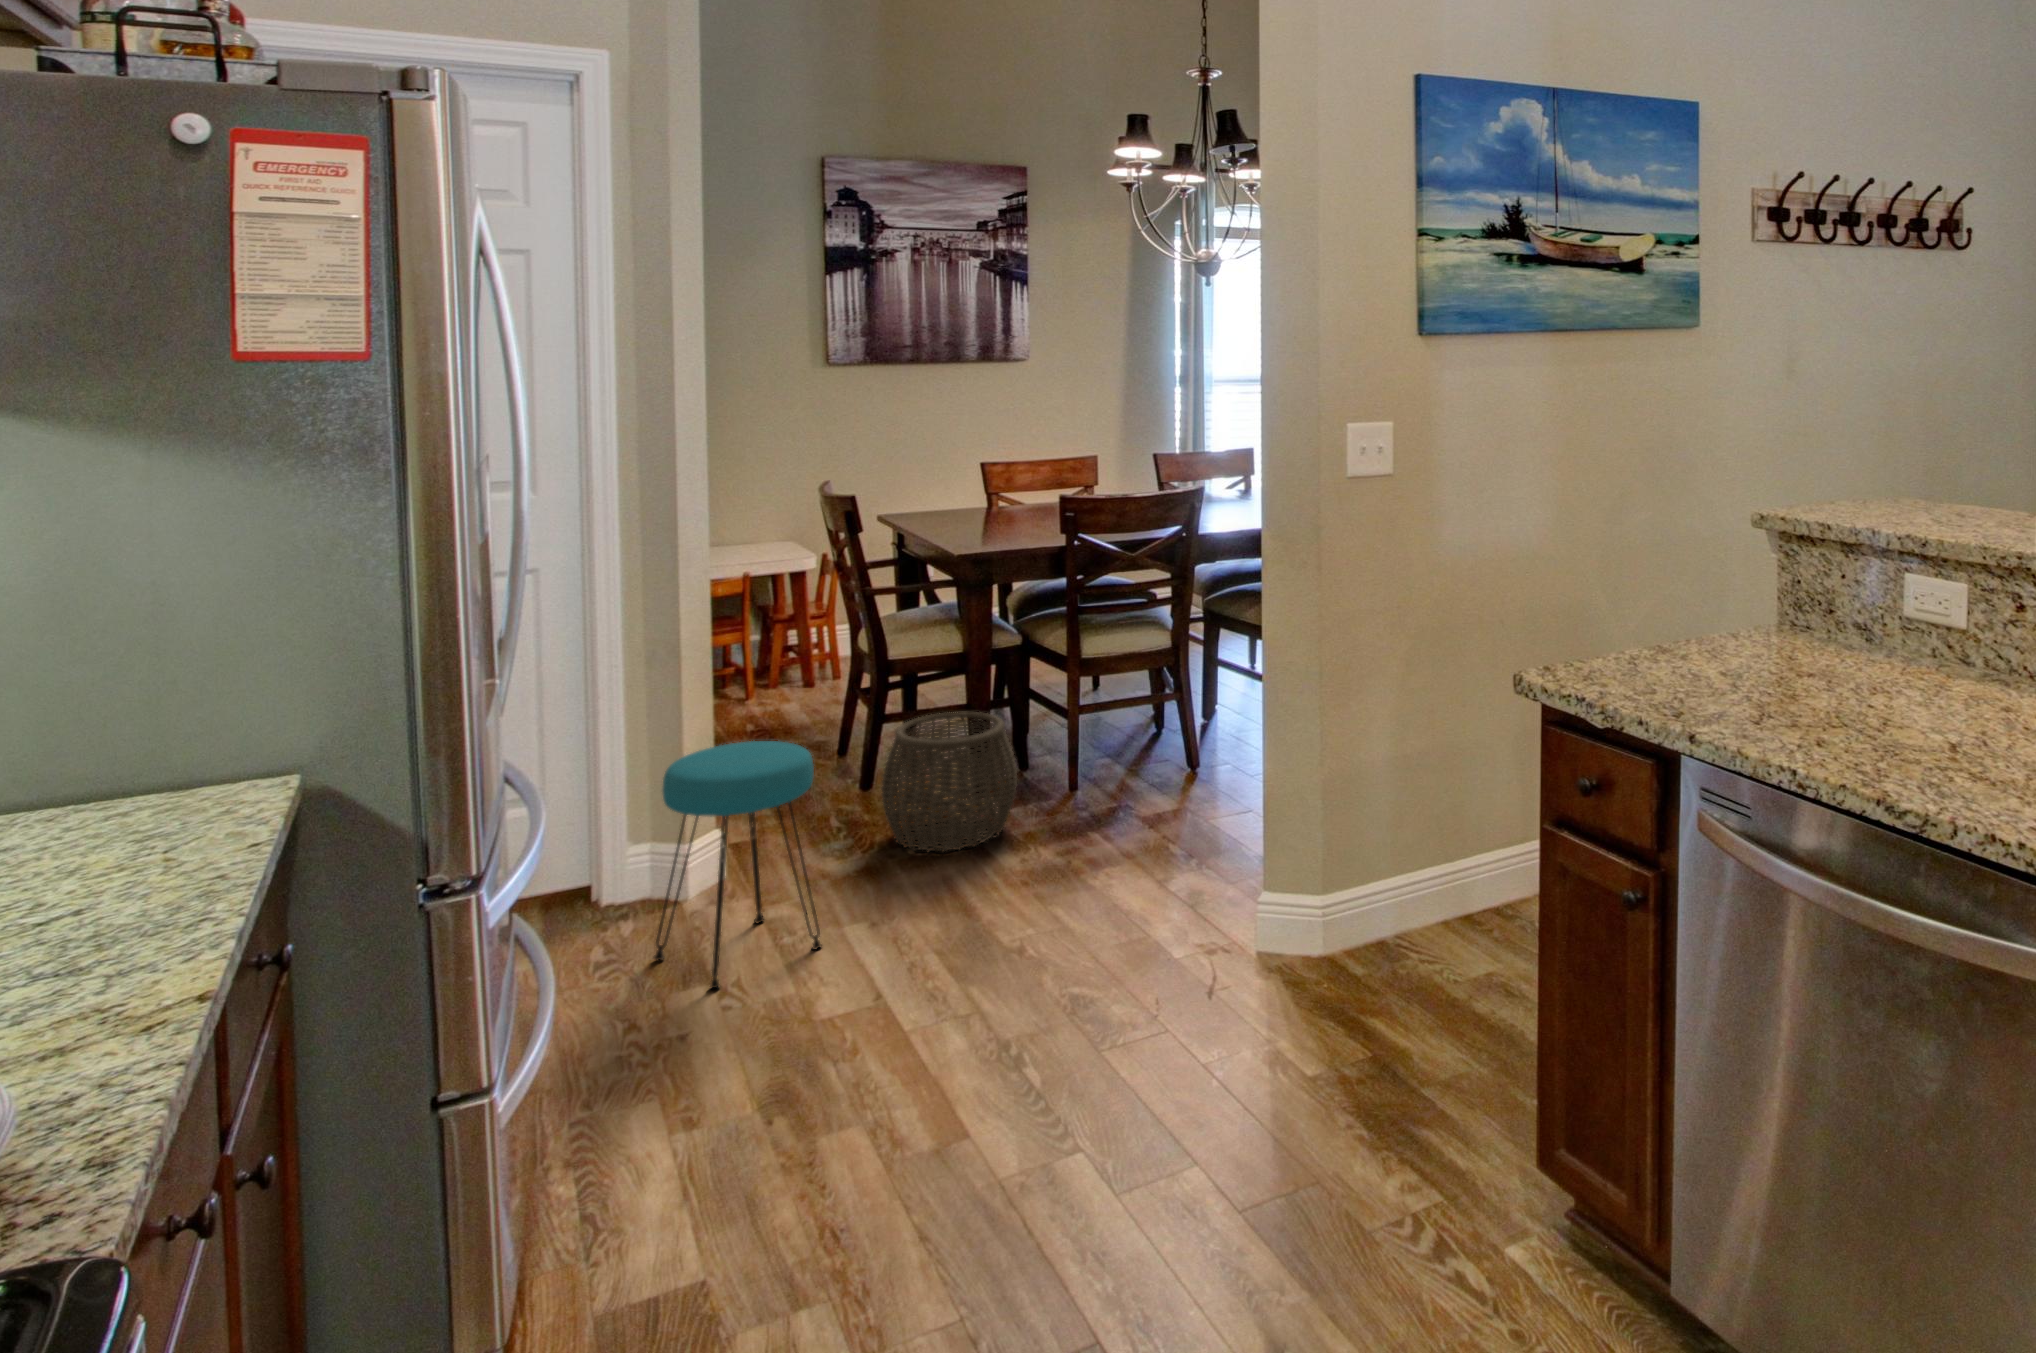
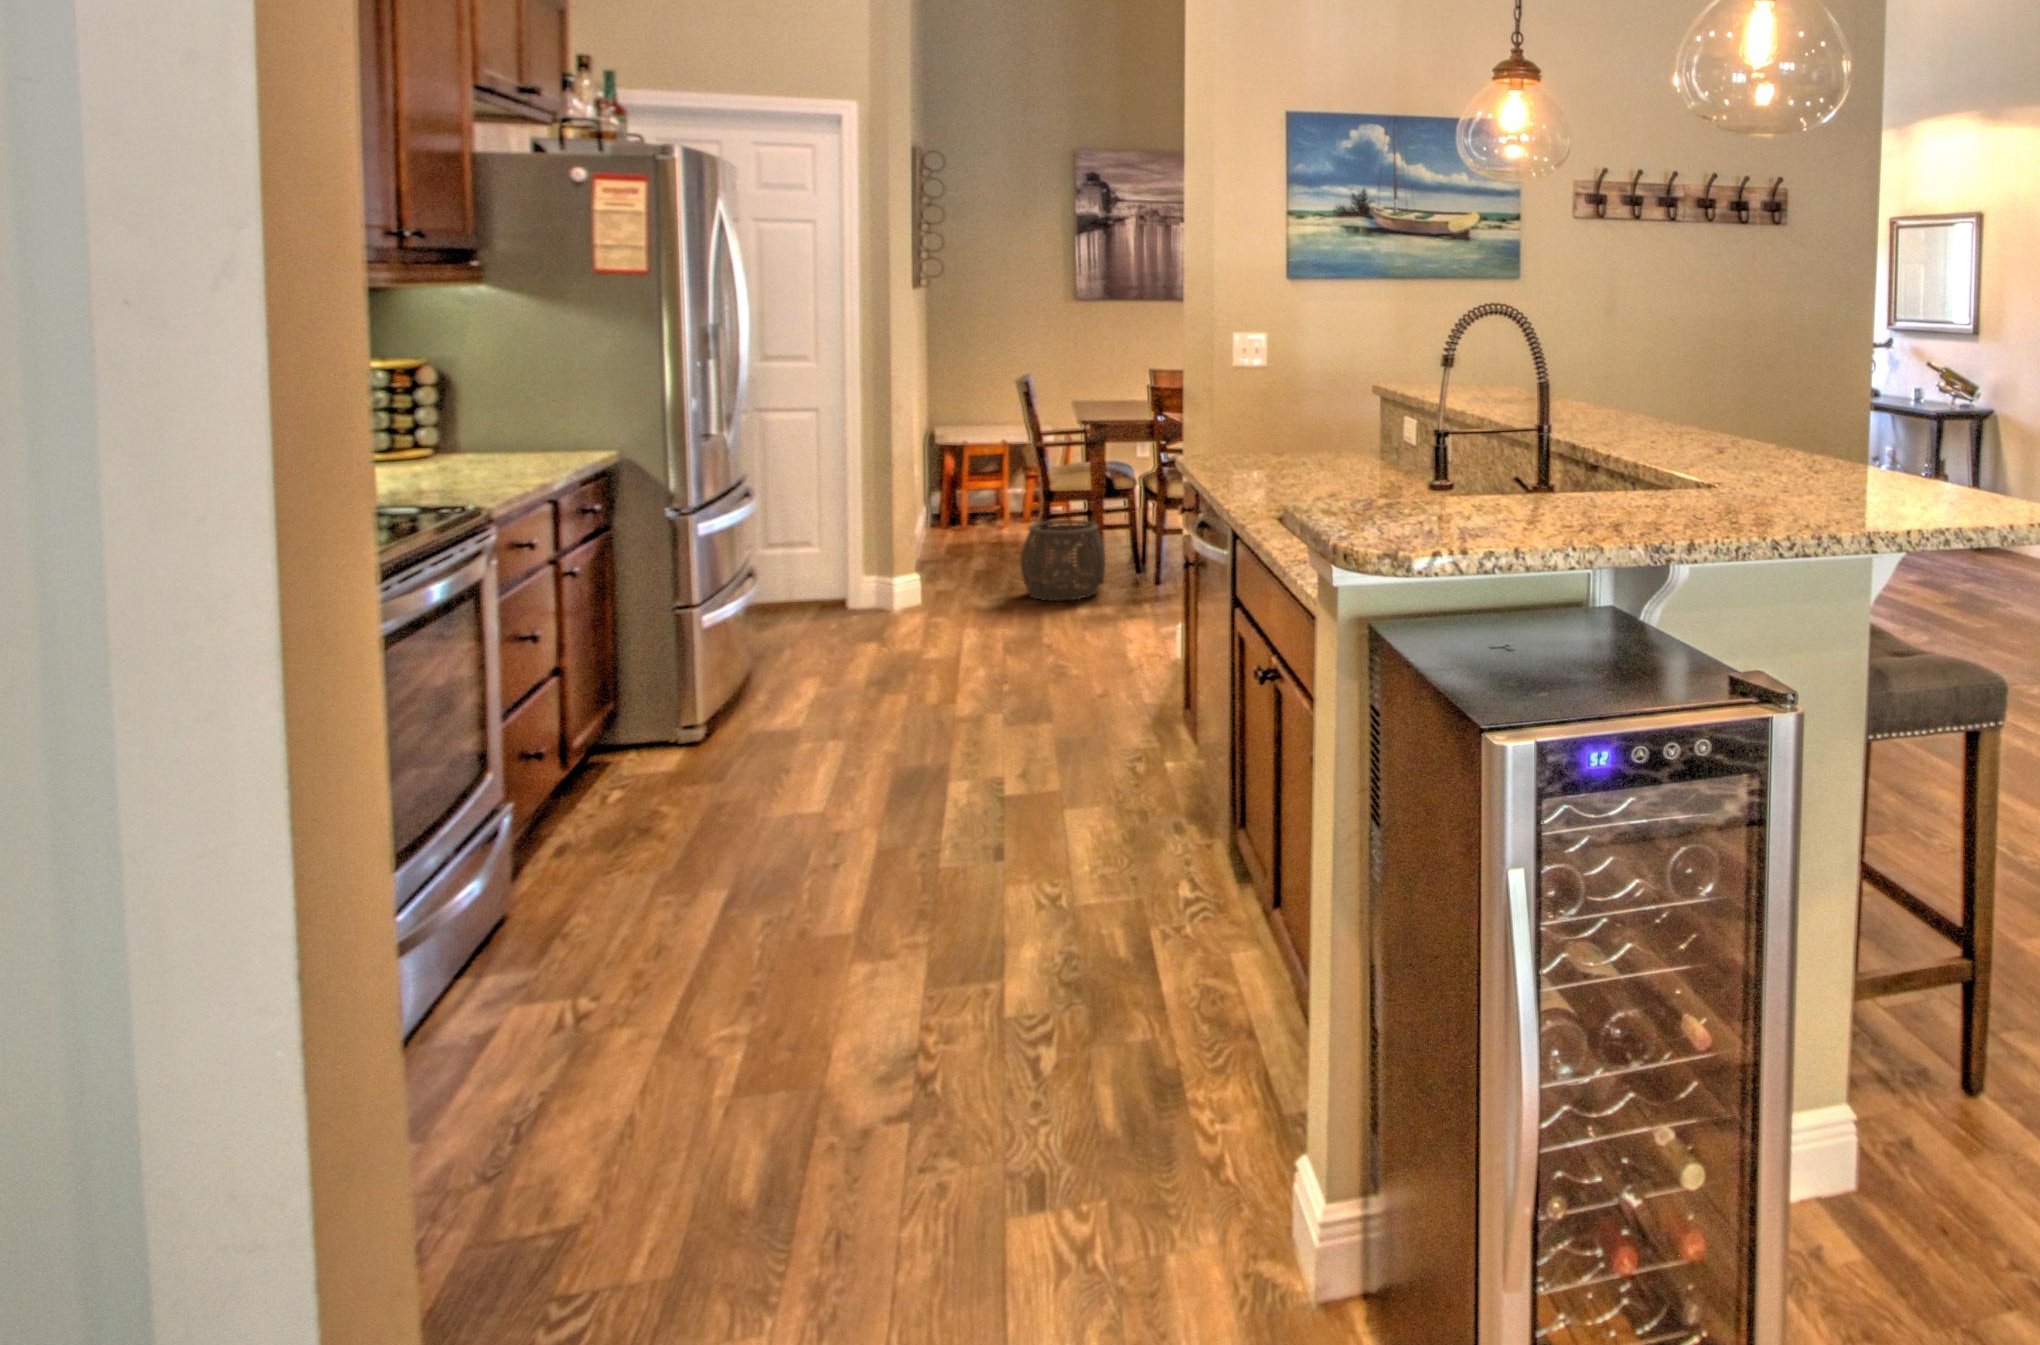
stool: present [654,741,821,989] -> none [863,511,951,639]

